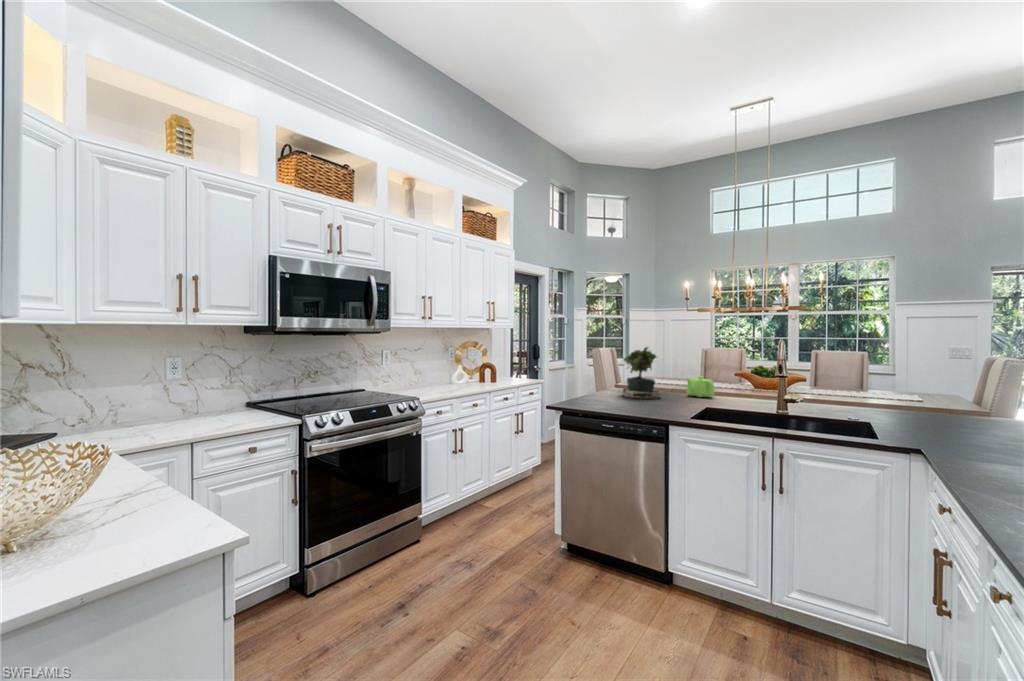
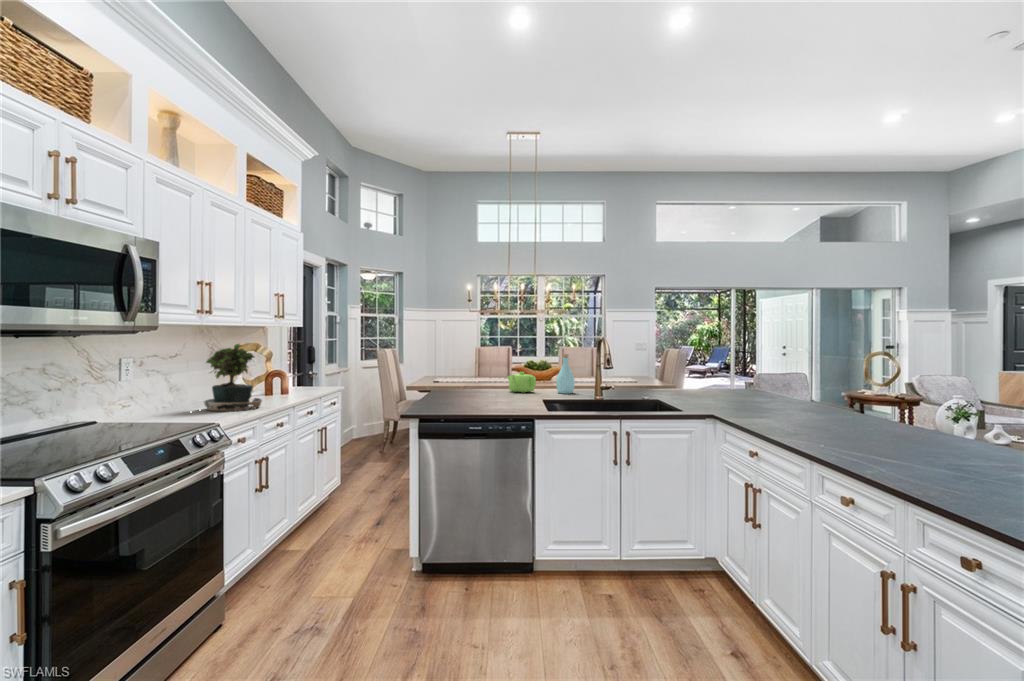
potted plant: present [621,347,661,399] -> present [204,344,262,411]
bottle: none [737,360,760,402] -> present [556,354,575,394]

